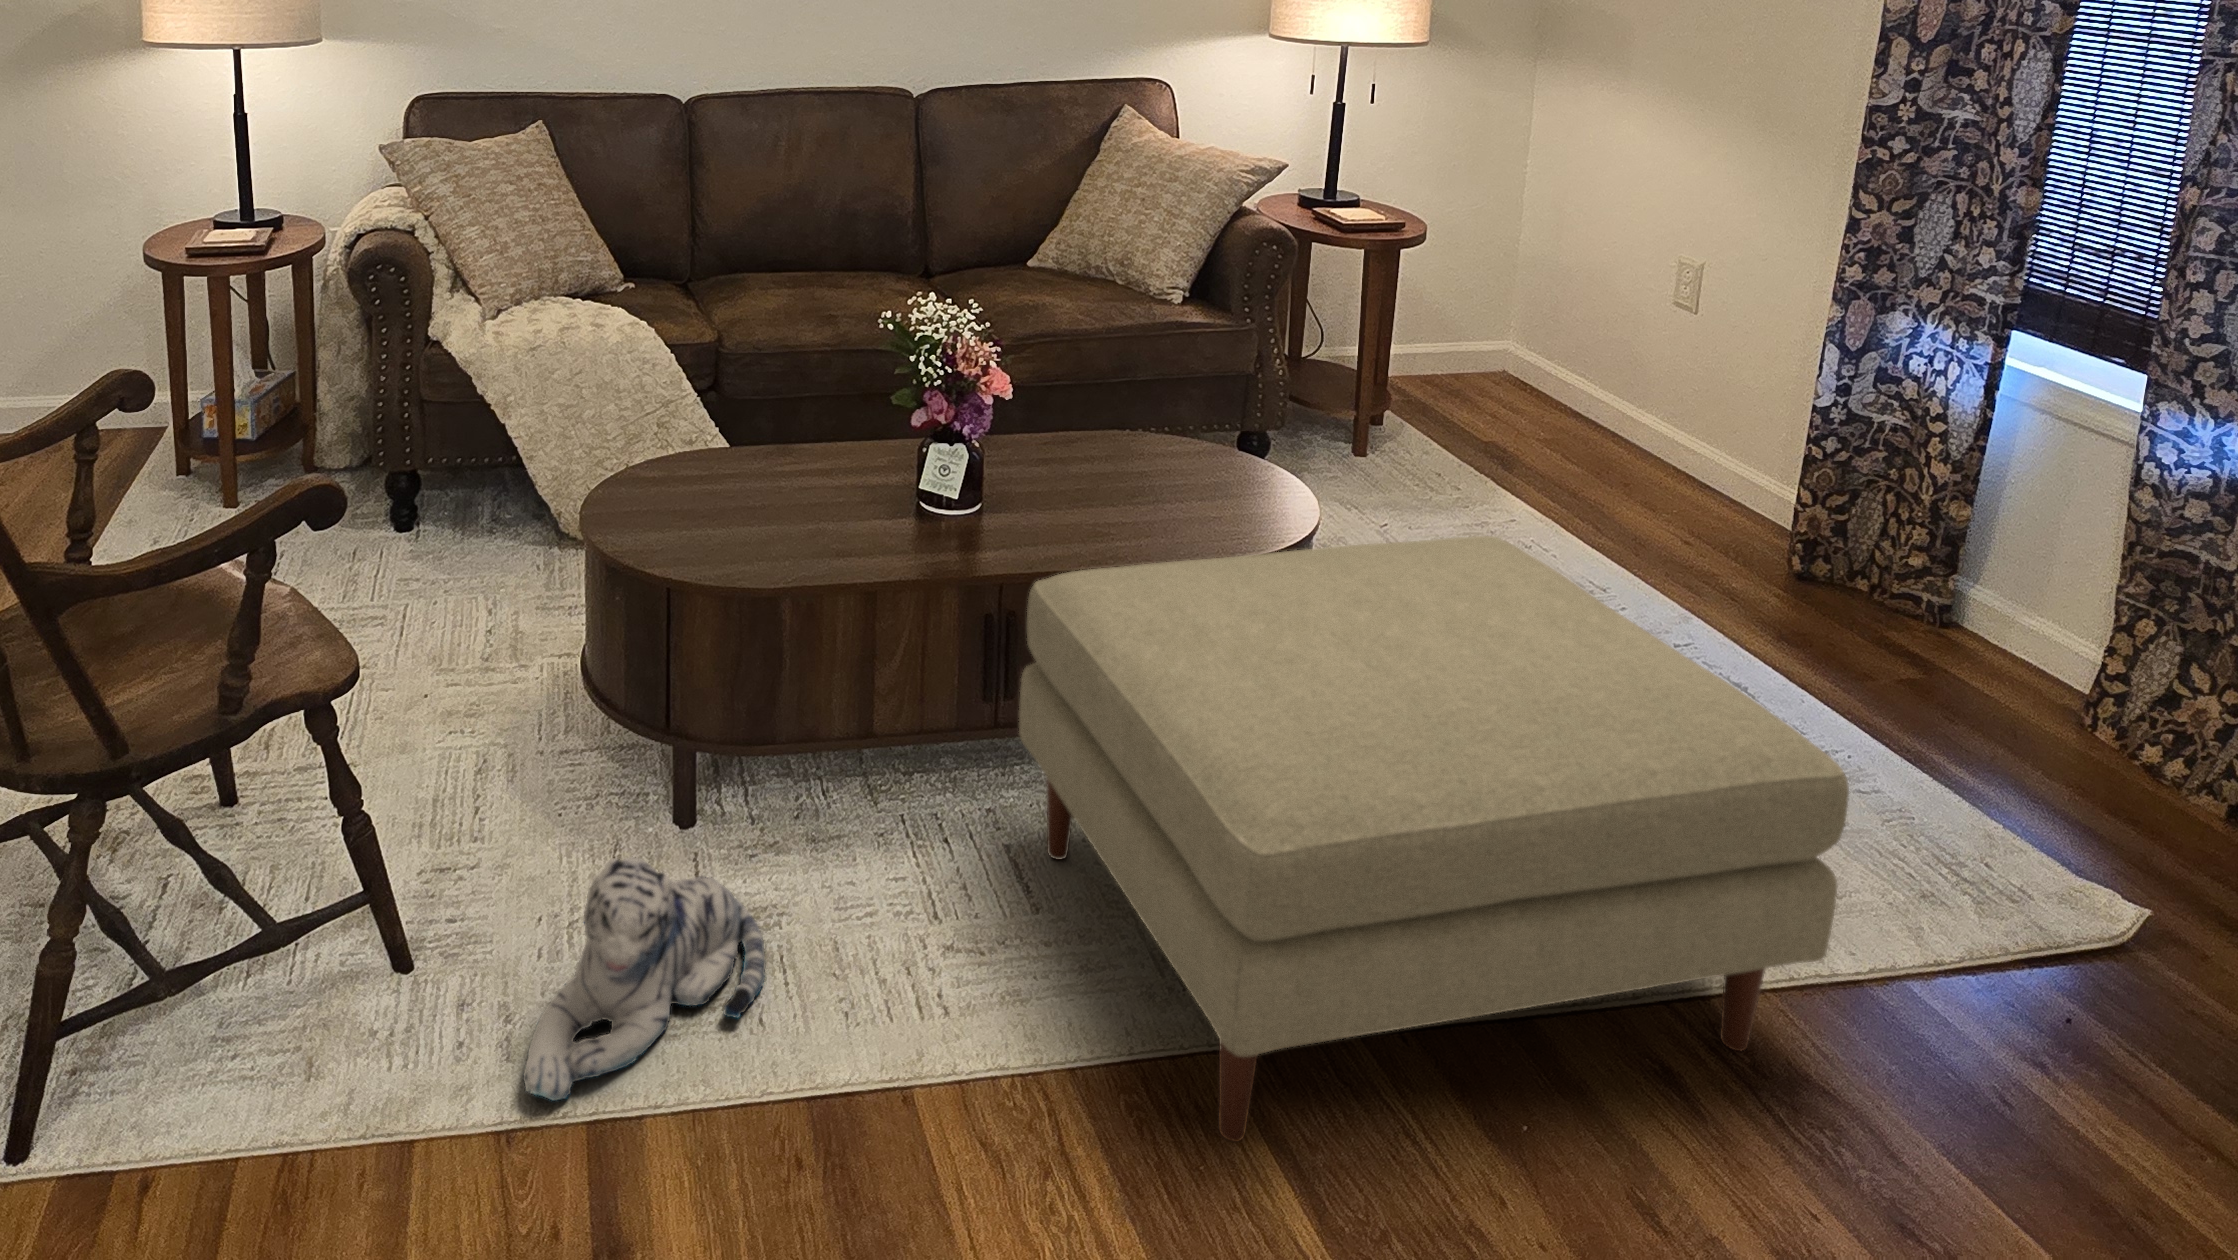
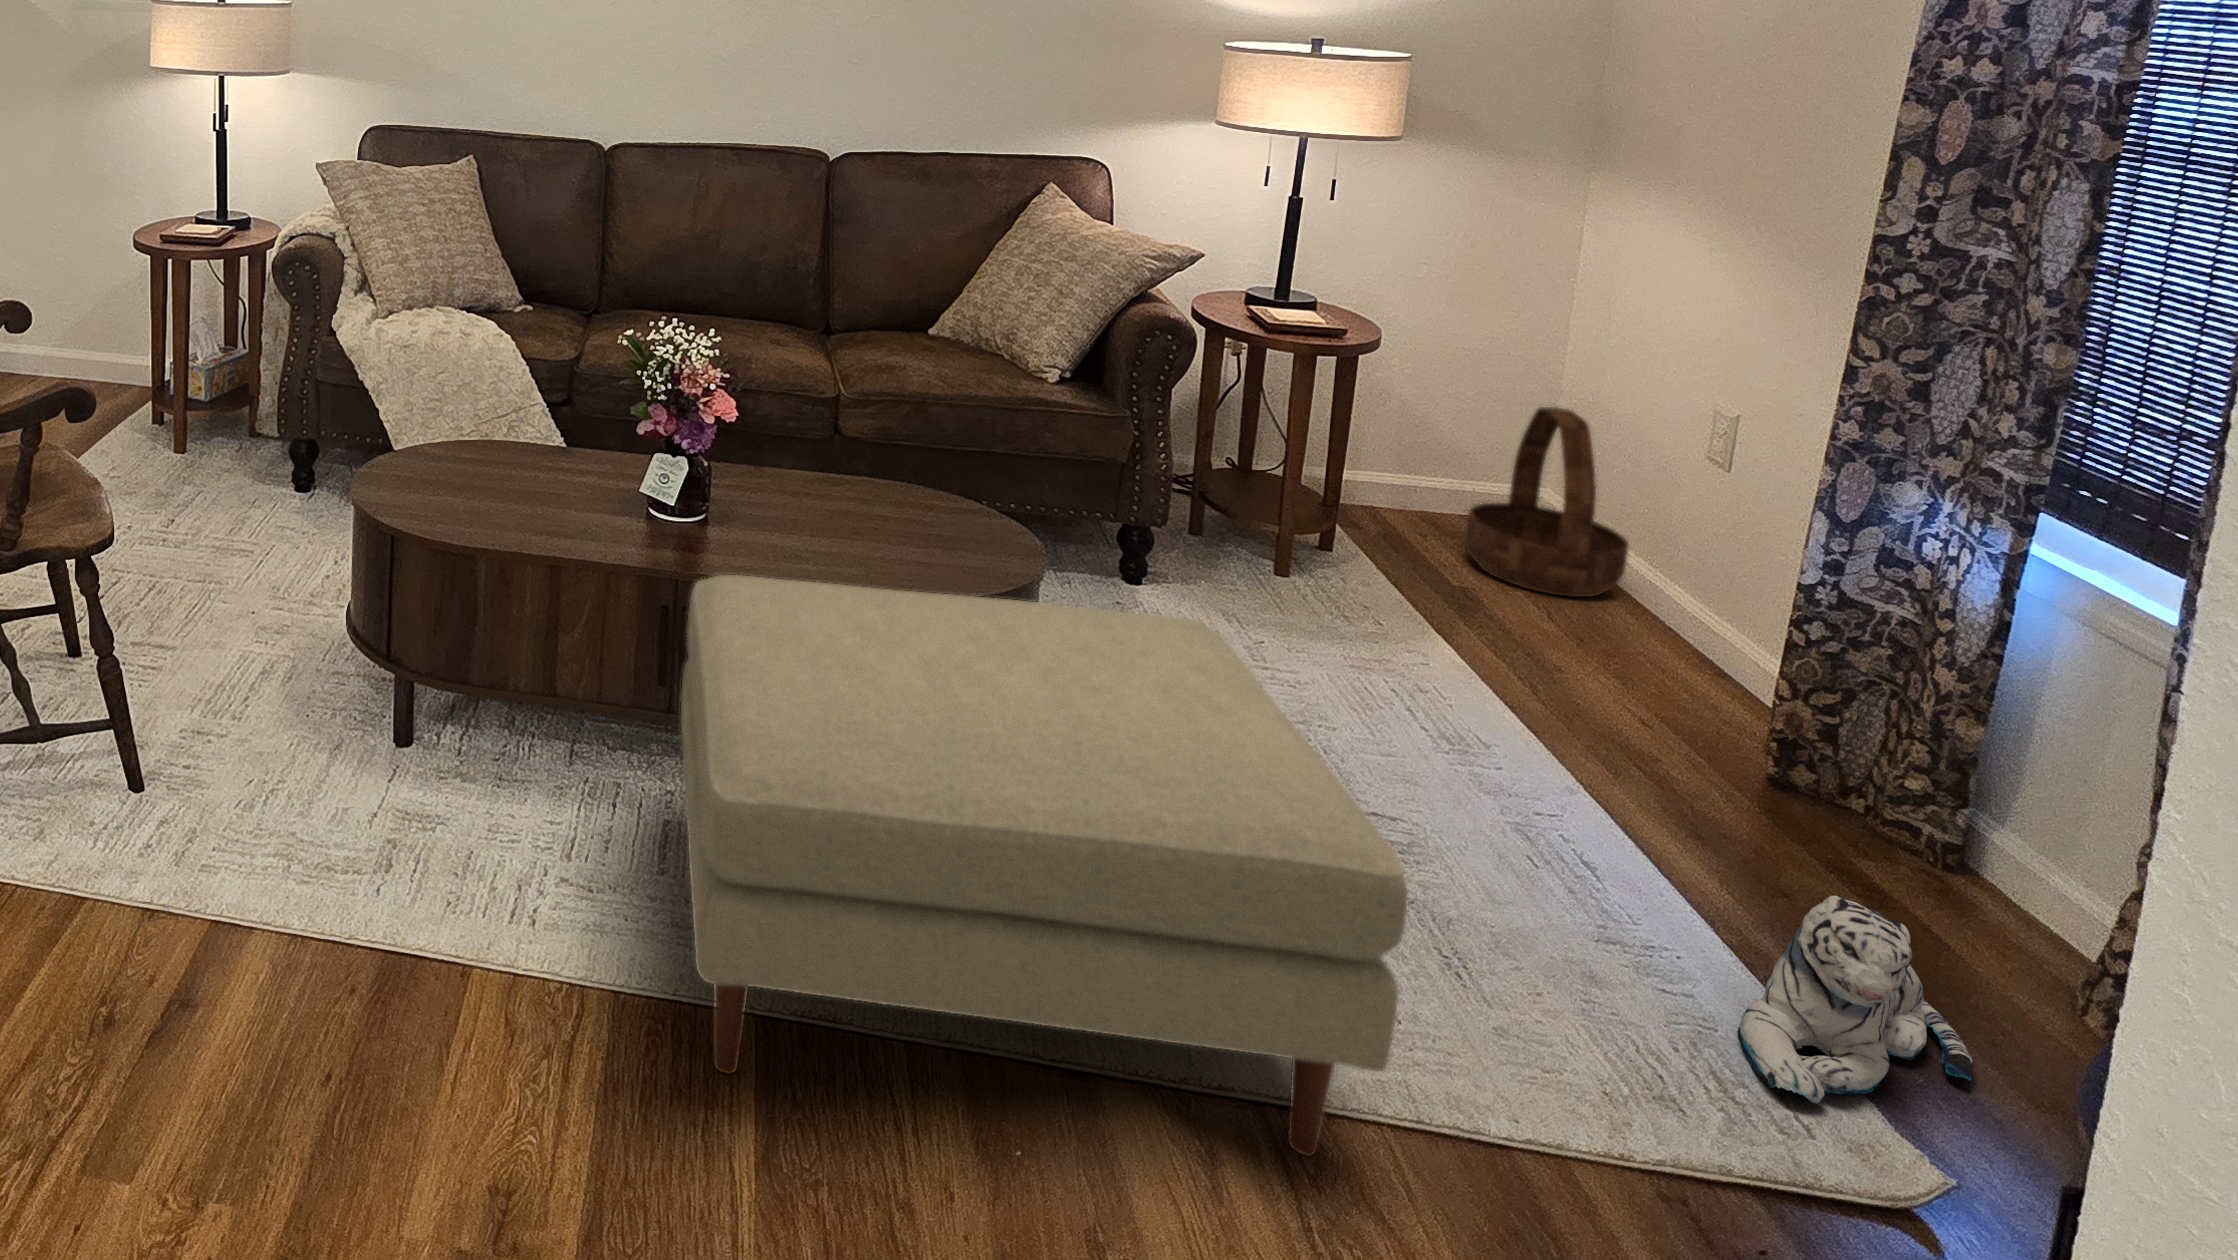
basket: none [1479,271,1606,435] -> present [1465,407,1629,597]
plush toy: present [523,857,766,1101] -> present [1737,896,1974,1105]

